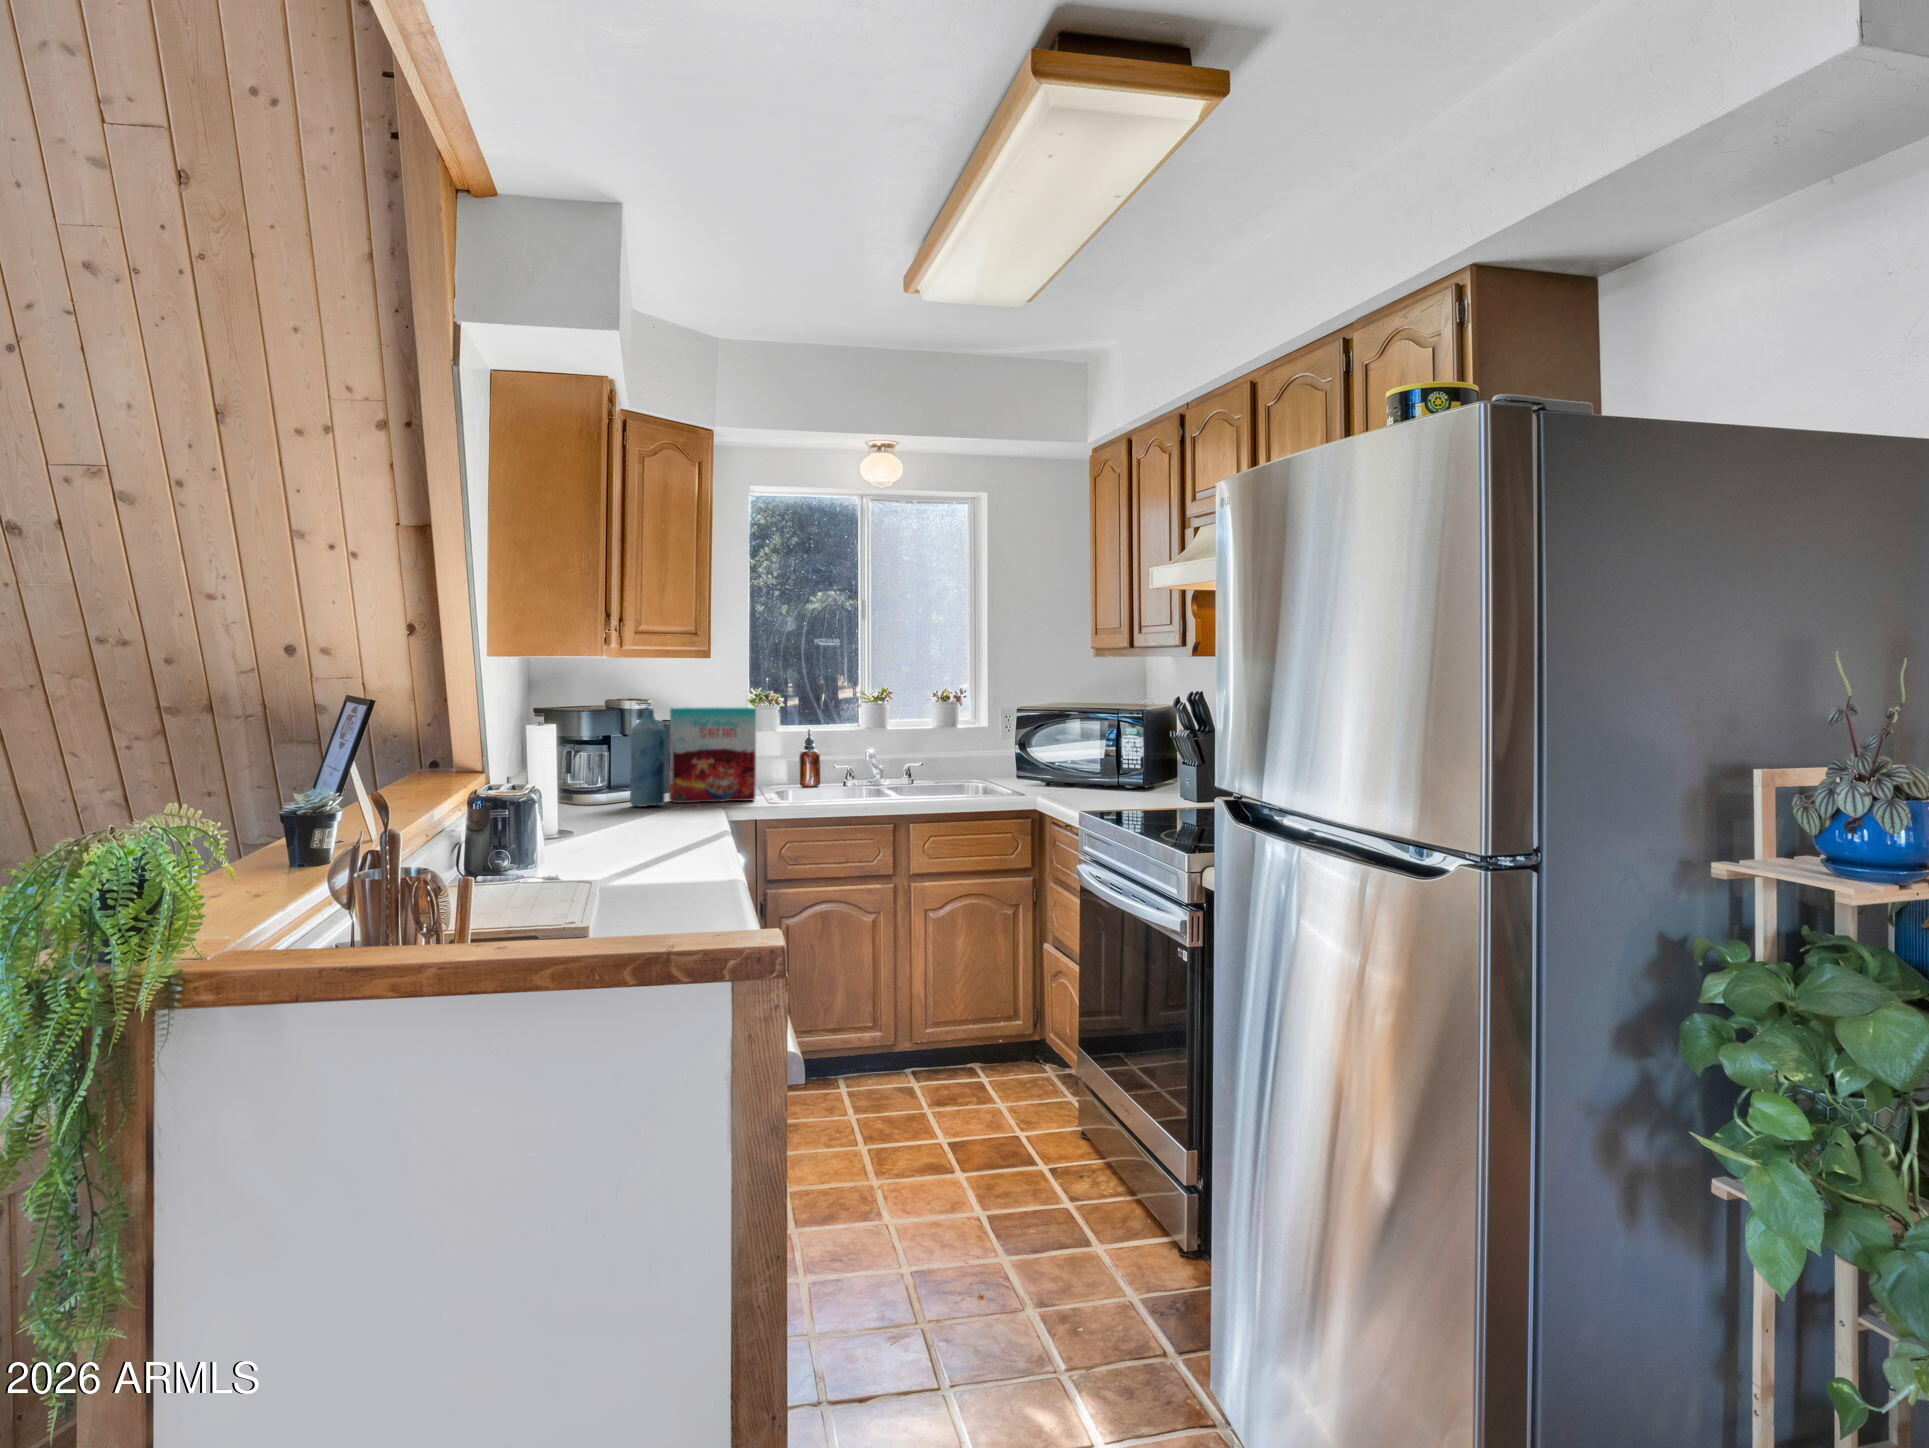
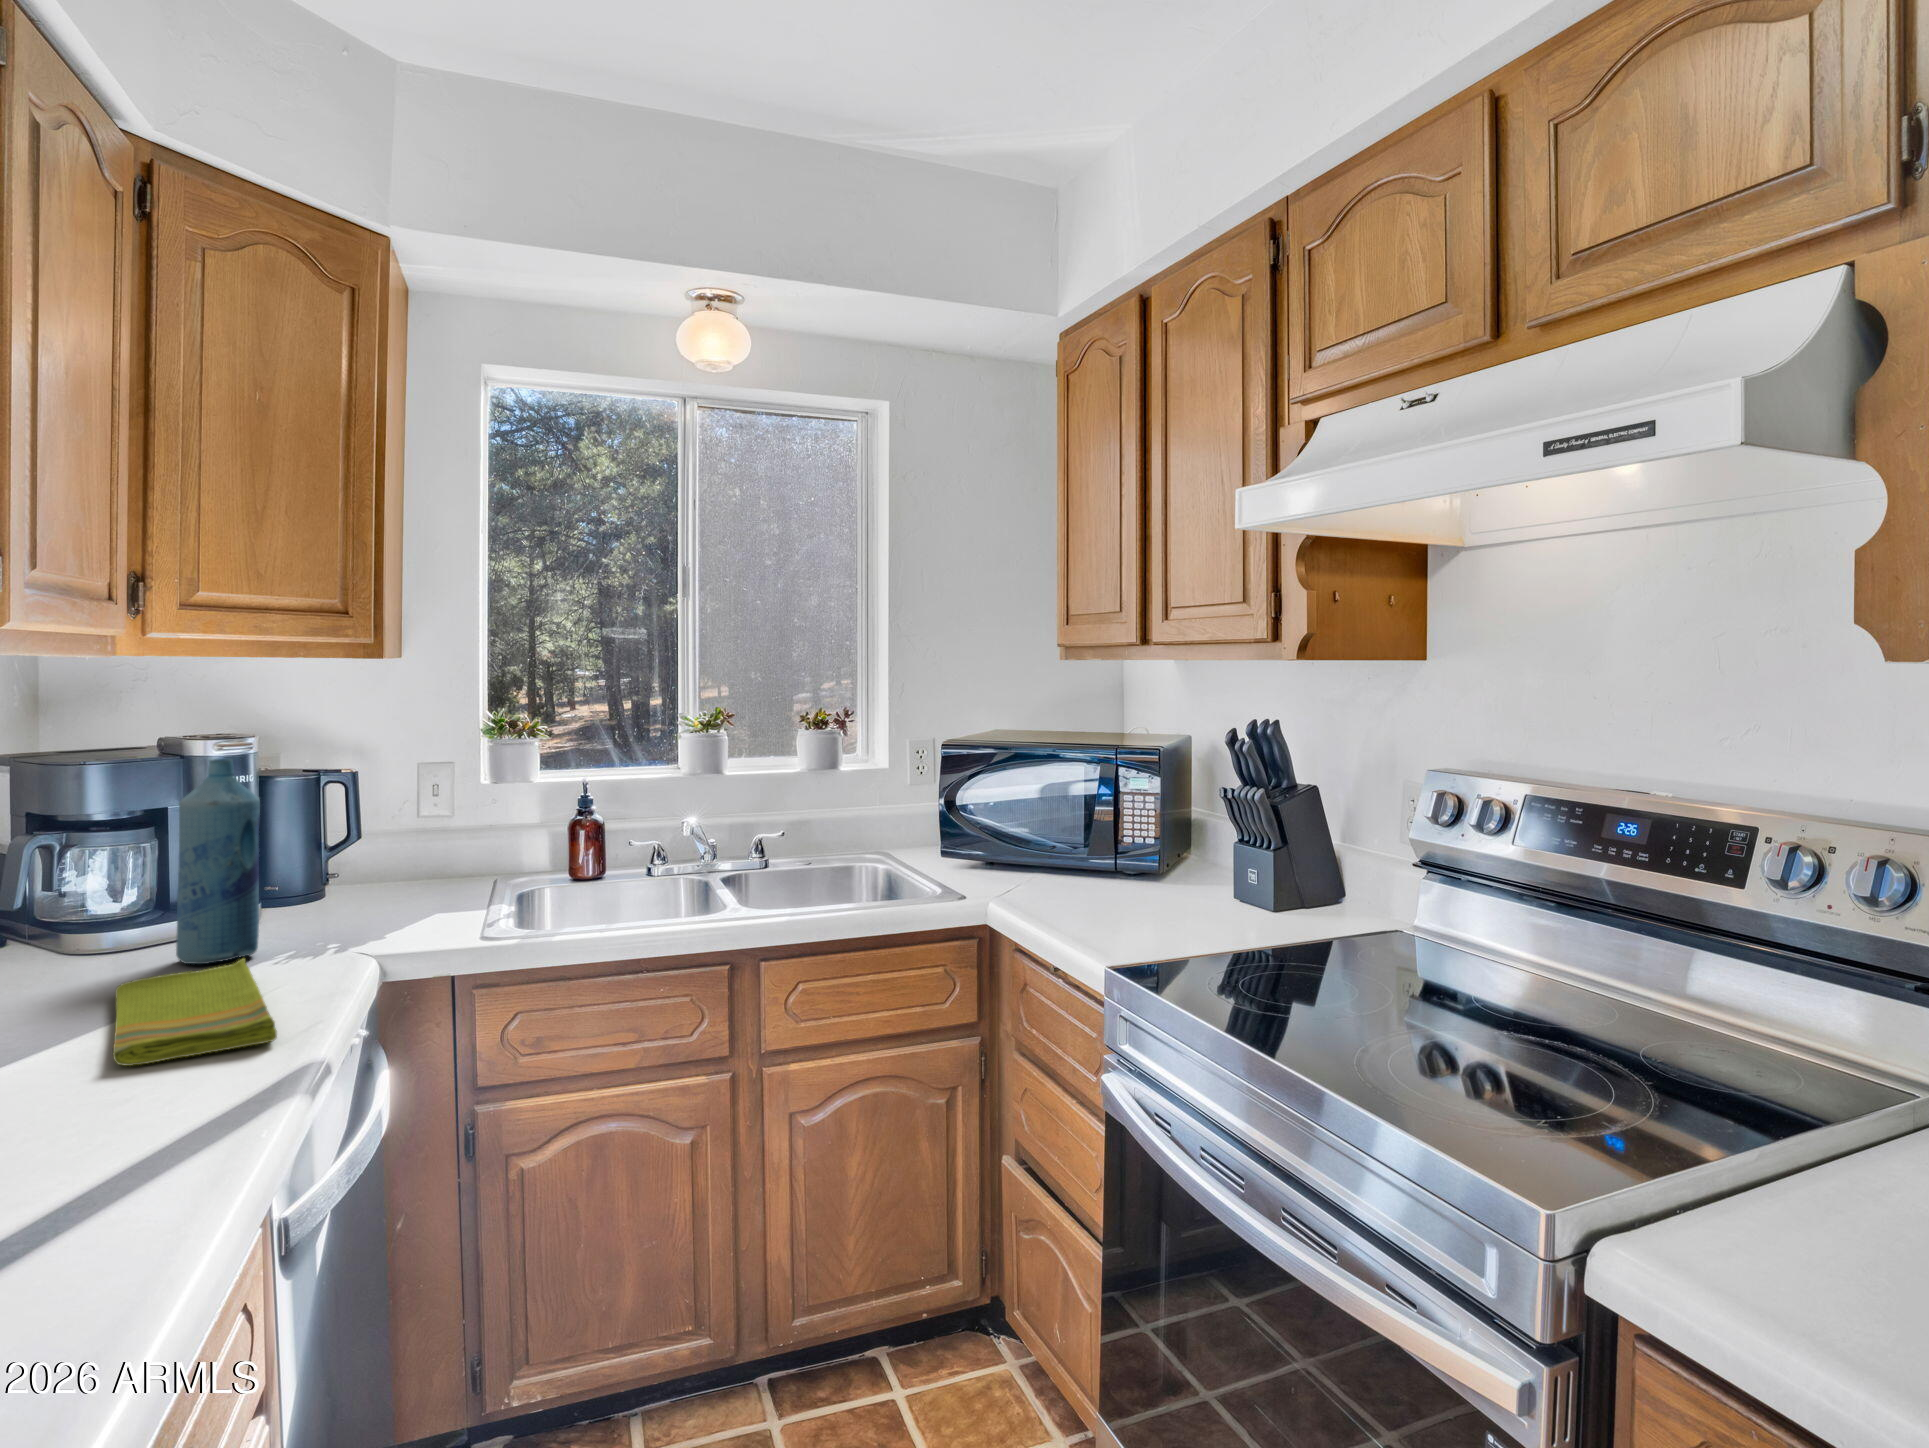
cereal box: present [669,707,756,803] -> none [287,747,468,942]
dish towel: none [617,801,701,825] -> present [113,958,277,1066]

